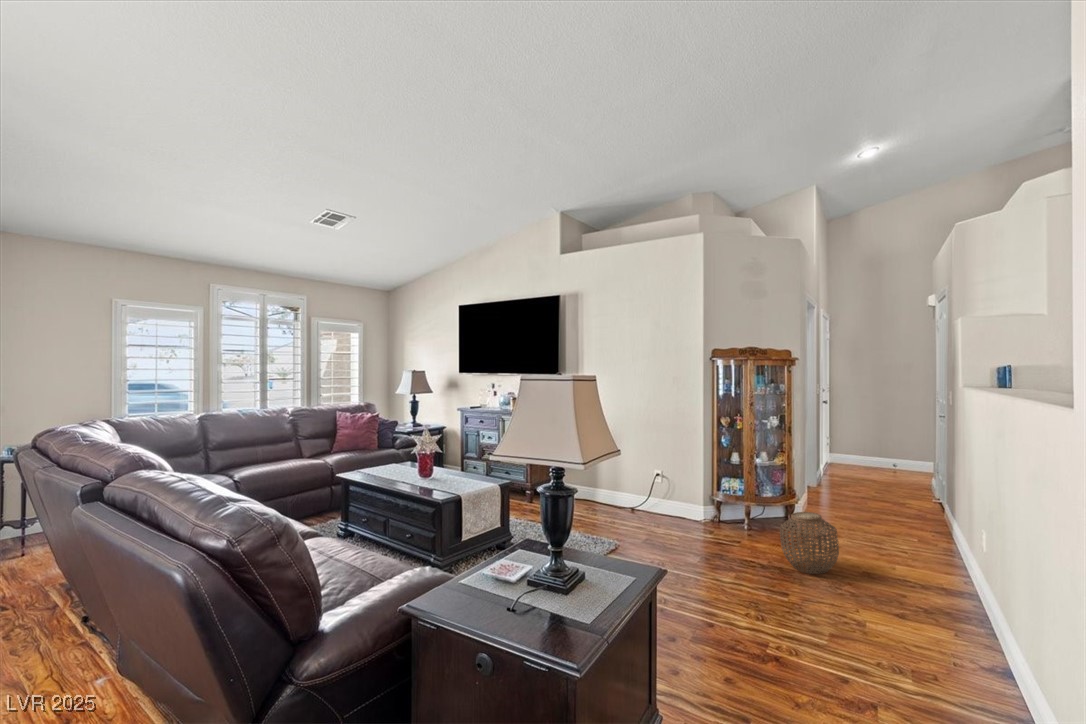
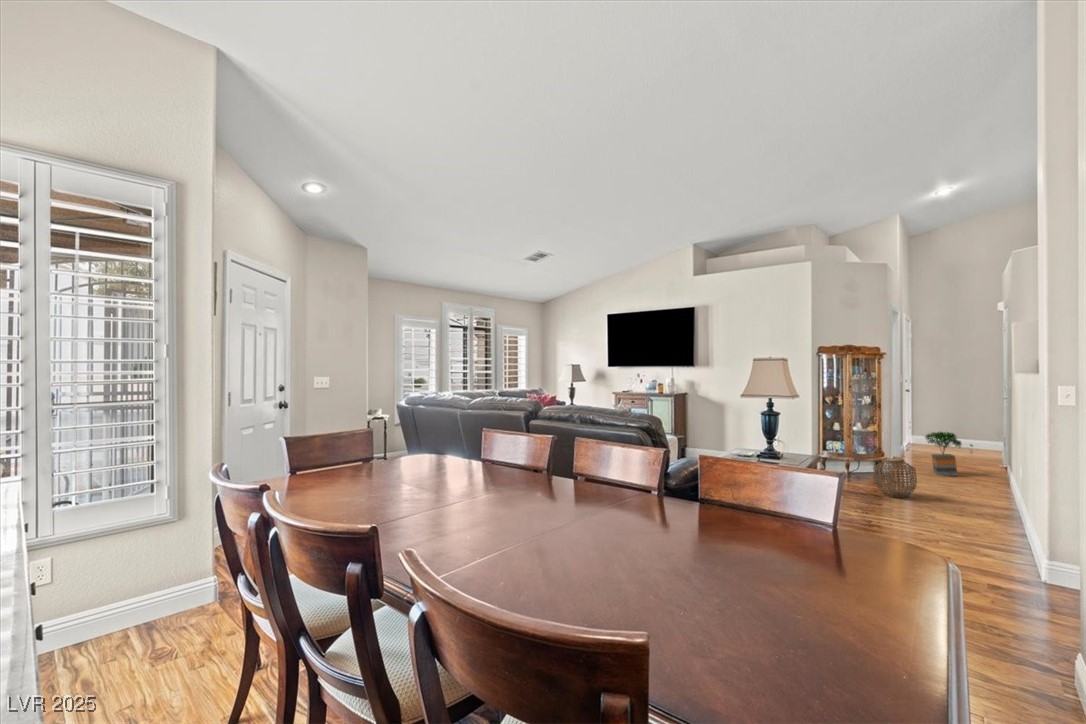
potted tree: none [844,461,894,521] -> present [925,432,962,476]

